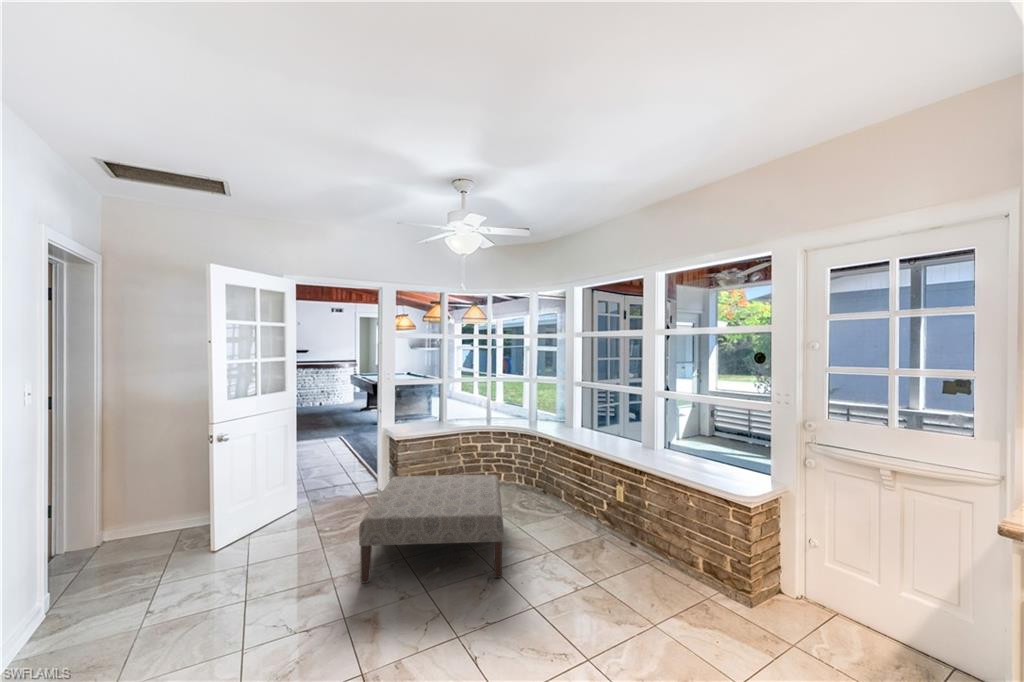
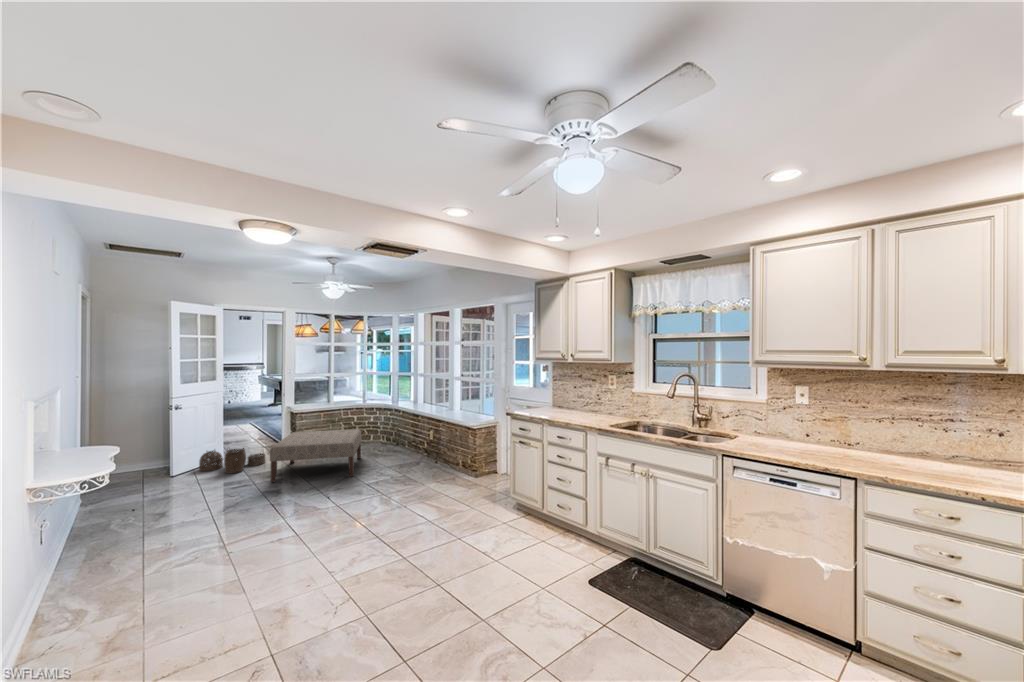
woven basket: none [256,497,354,547] -> present [199,448,265,473]

